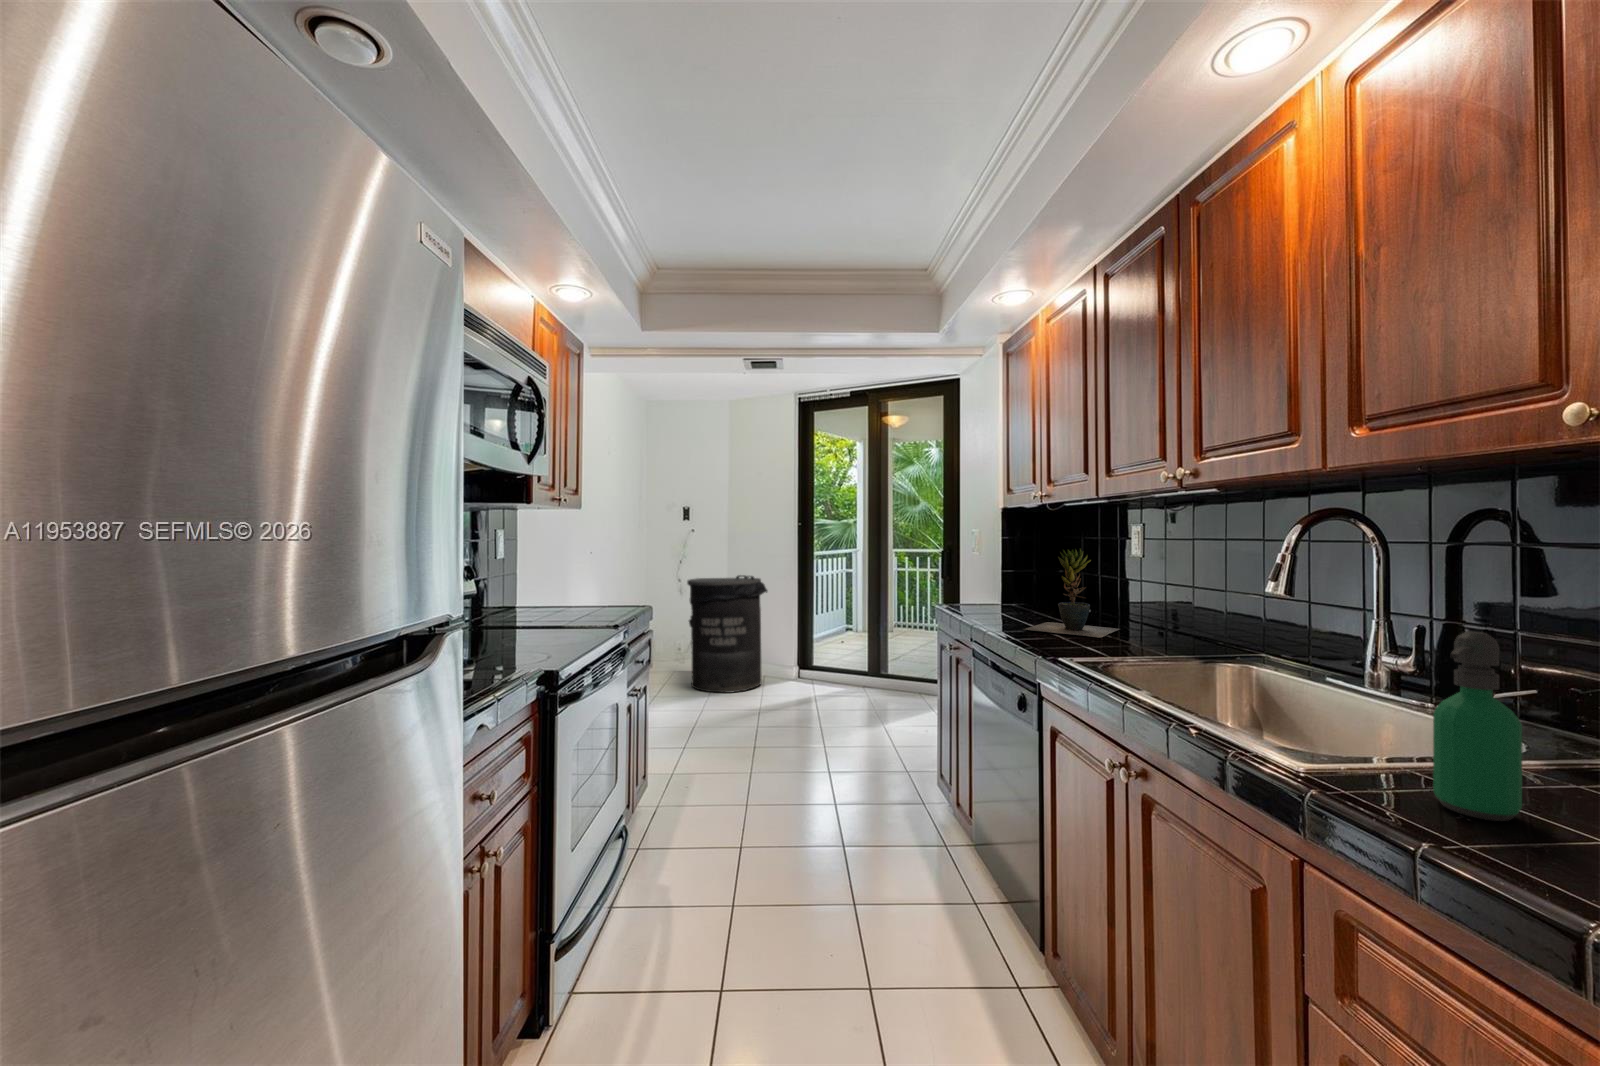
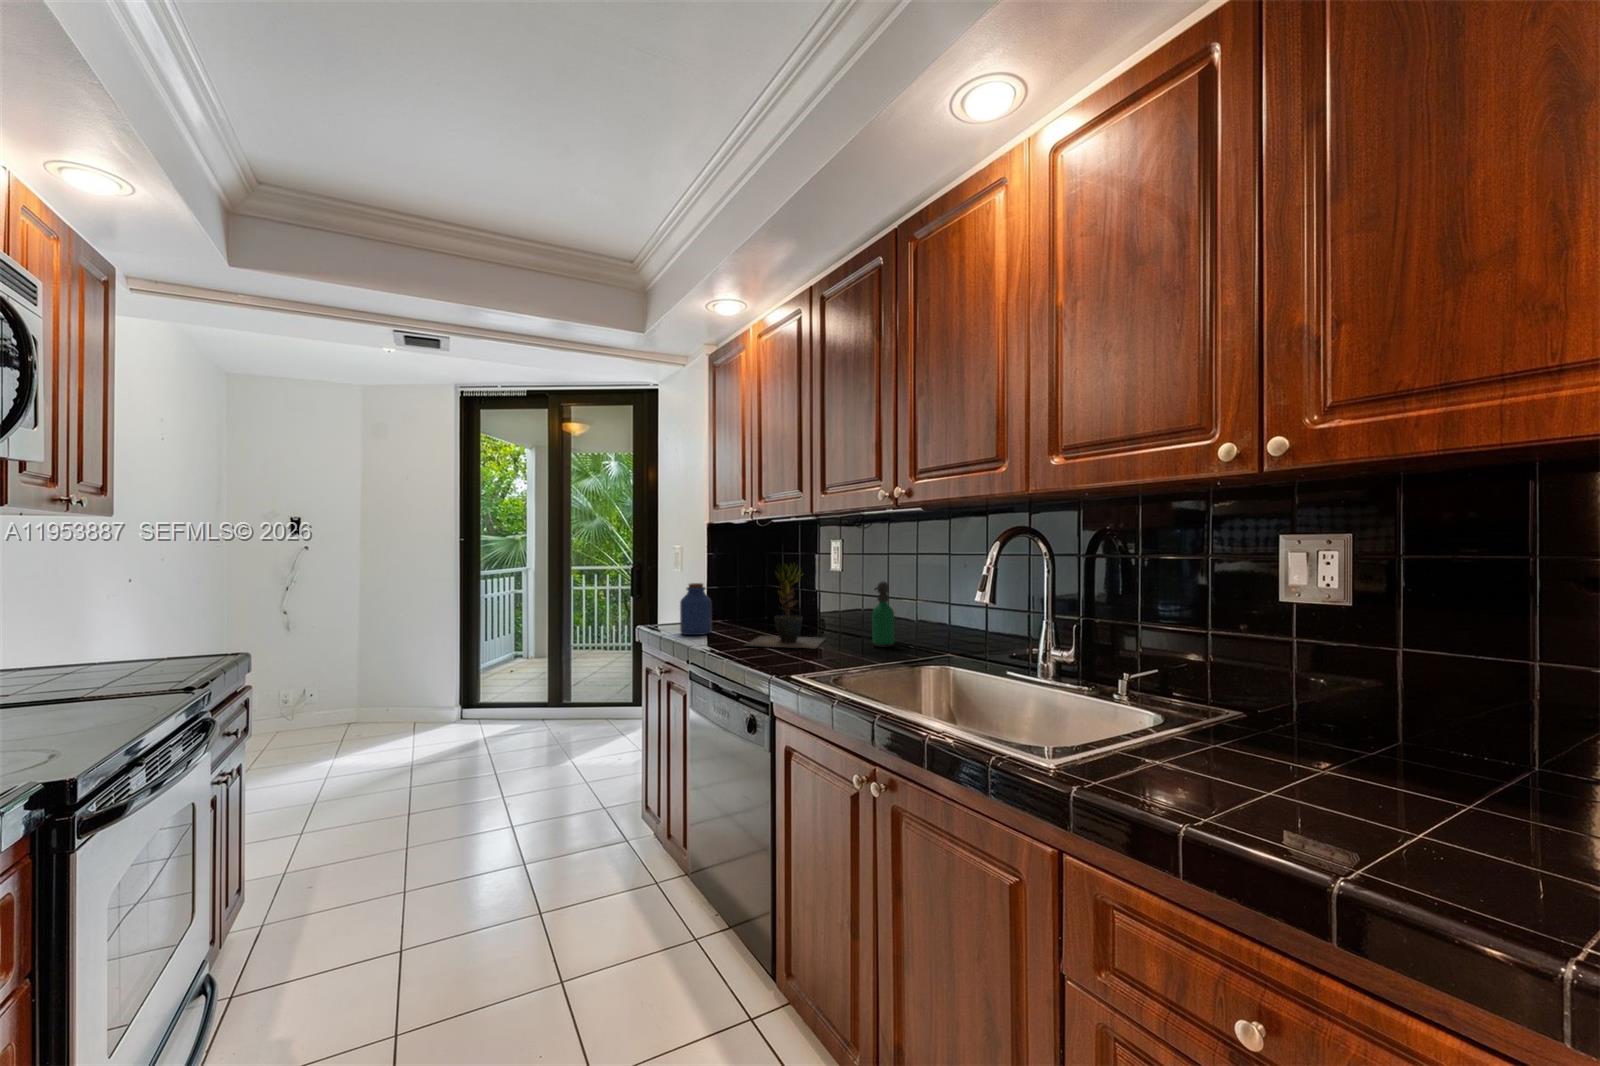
jar: none [969,568,1000,617] -> present [680,583,712,635]
trash can: present [687,575,767,693] -> none [298,600,419,752]
soap dispenser: present [1433,631,1522,821] -> present [872,581,895,647]

